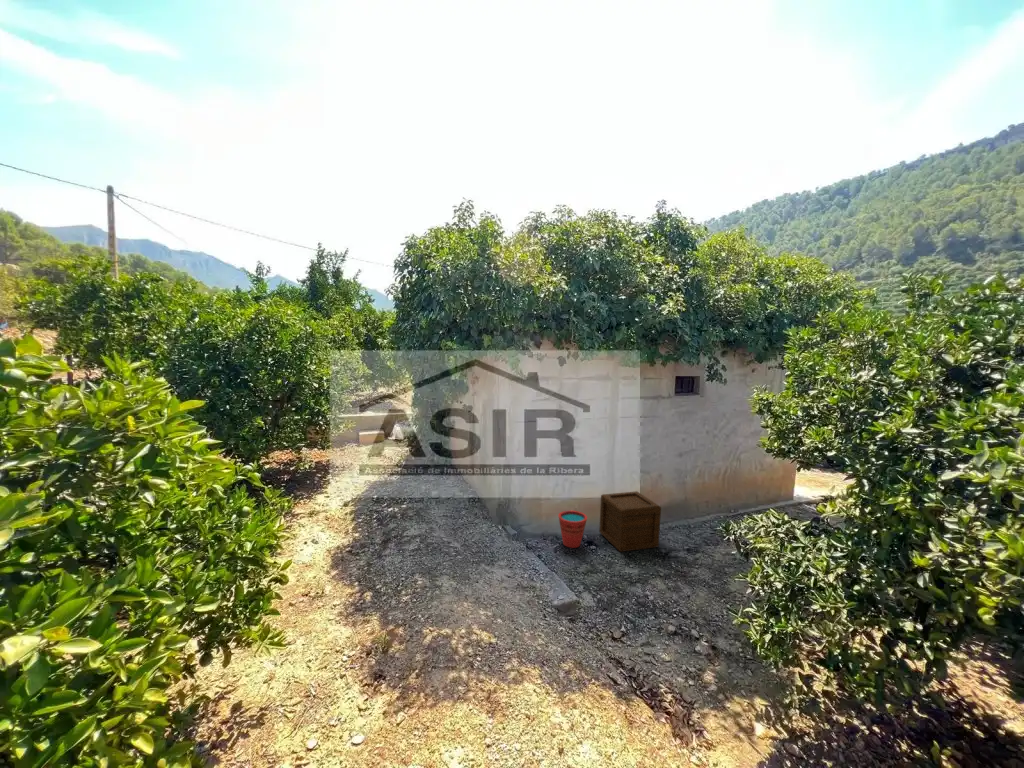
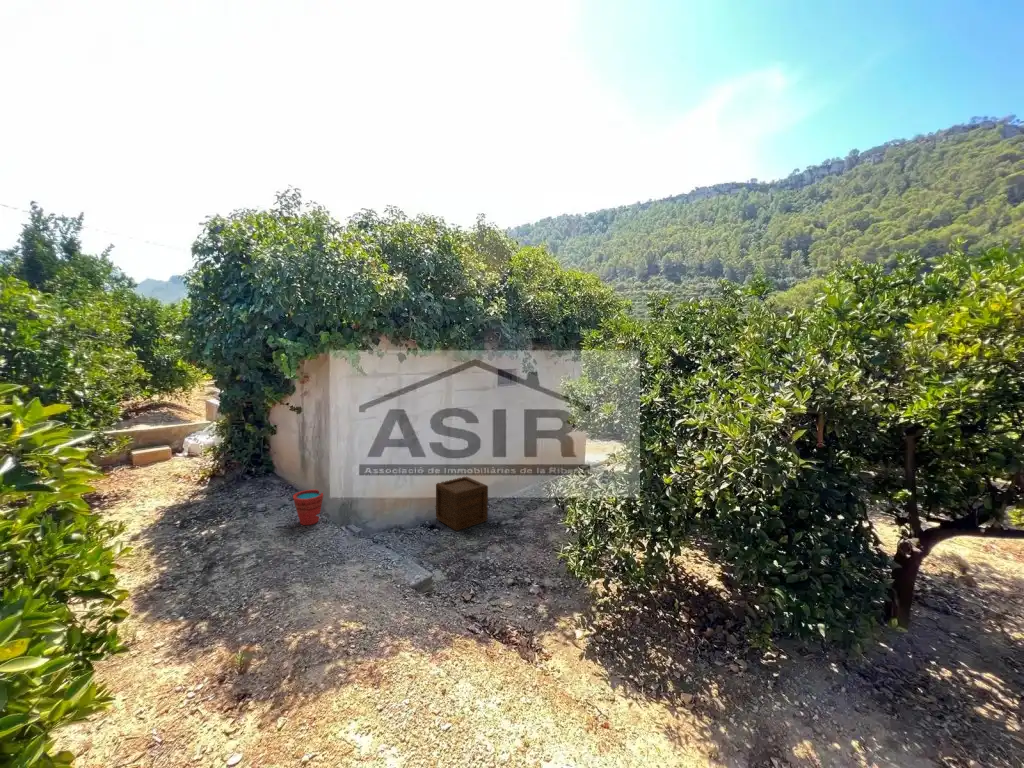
bucket: present [558,511,587,548] -> present [293,490,323,525]

